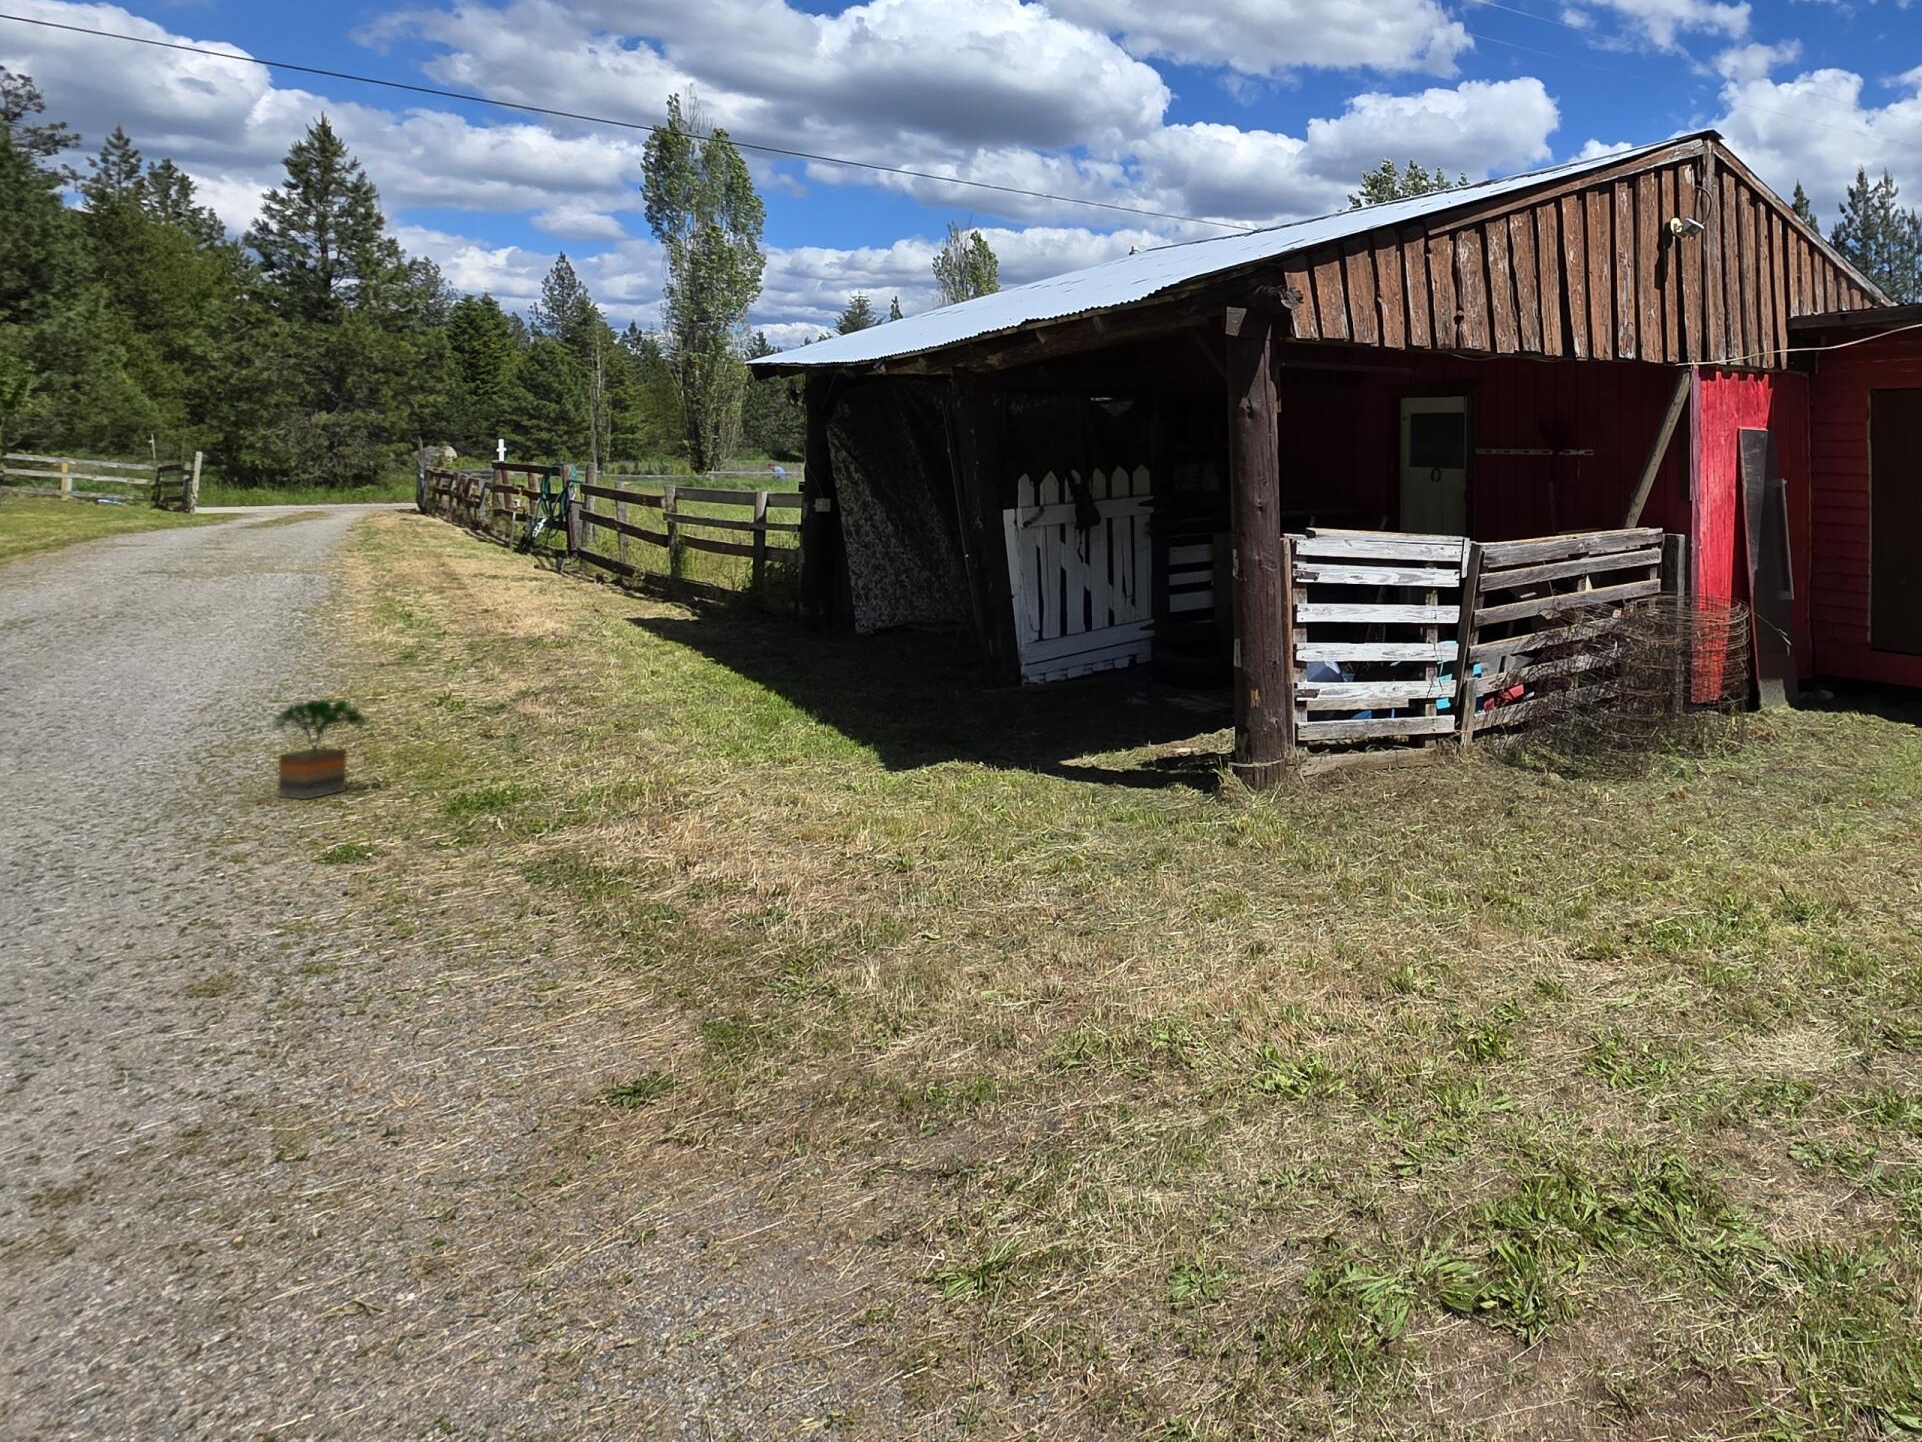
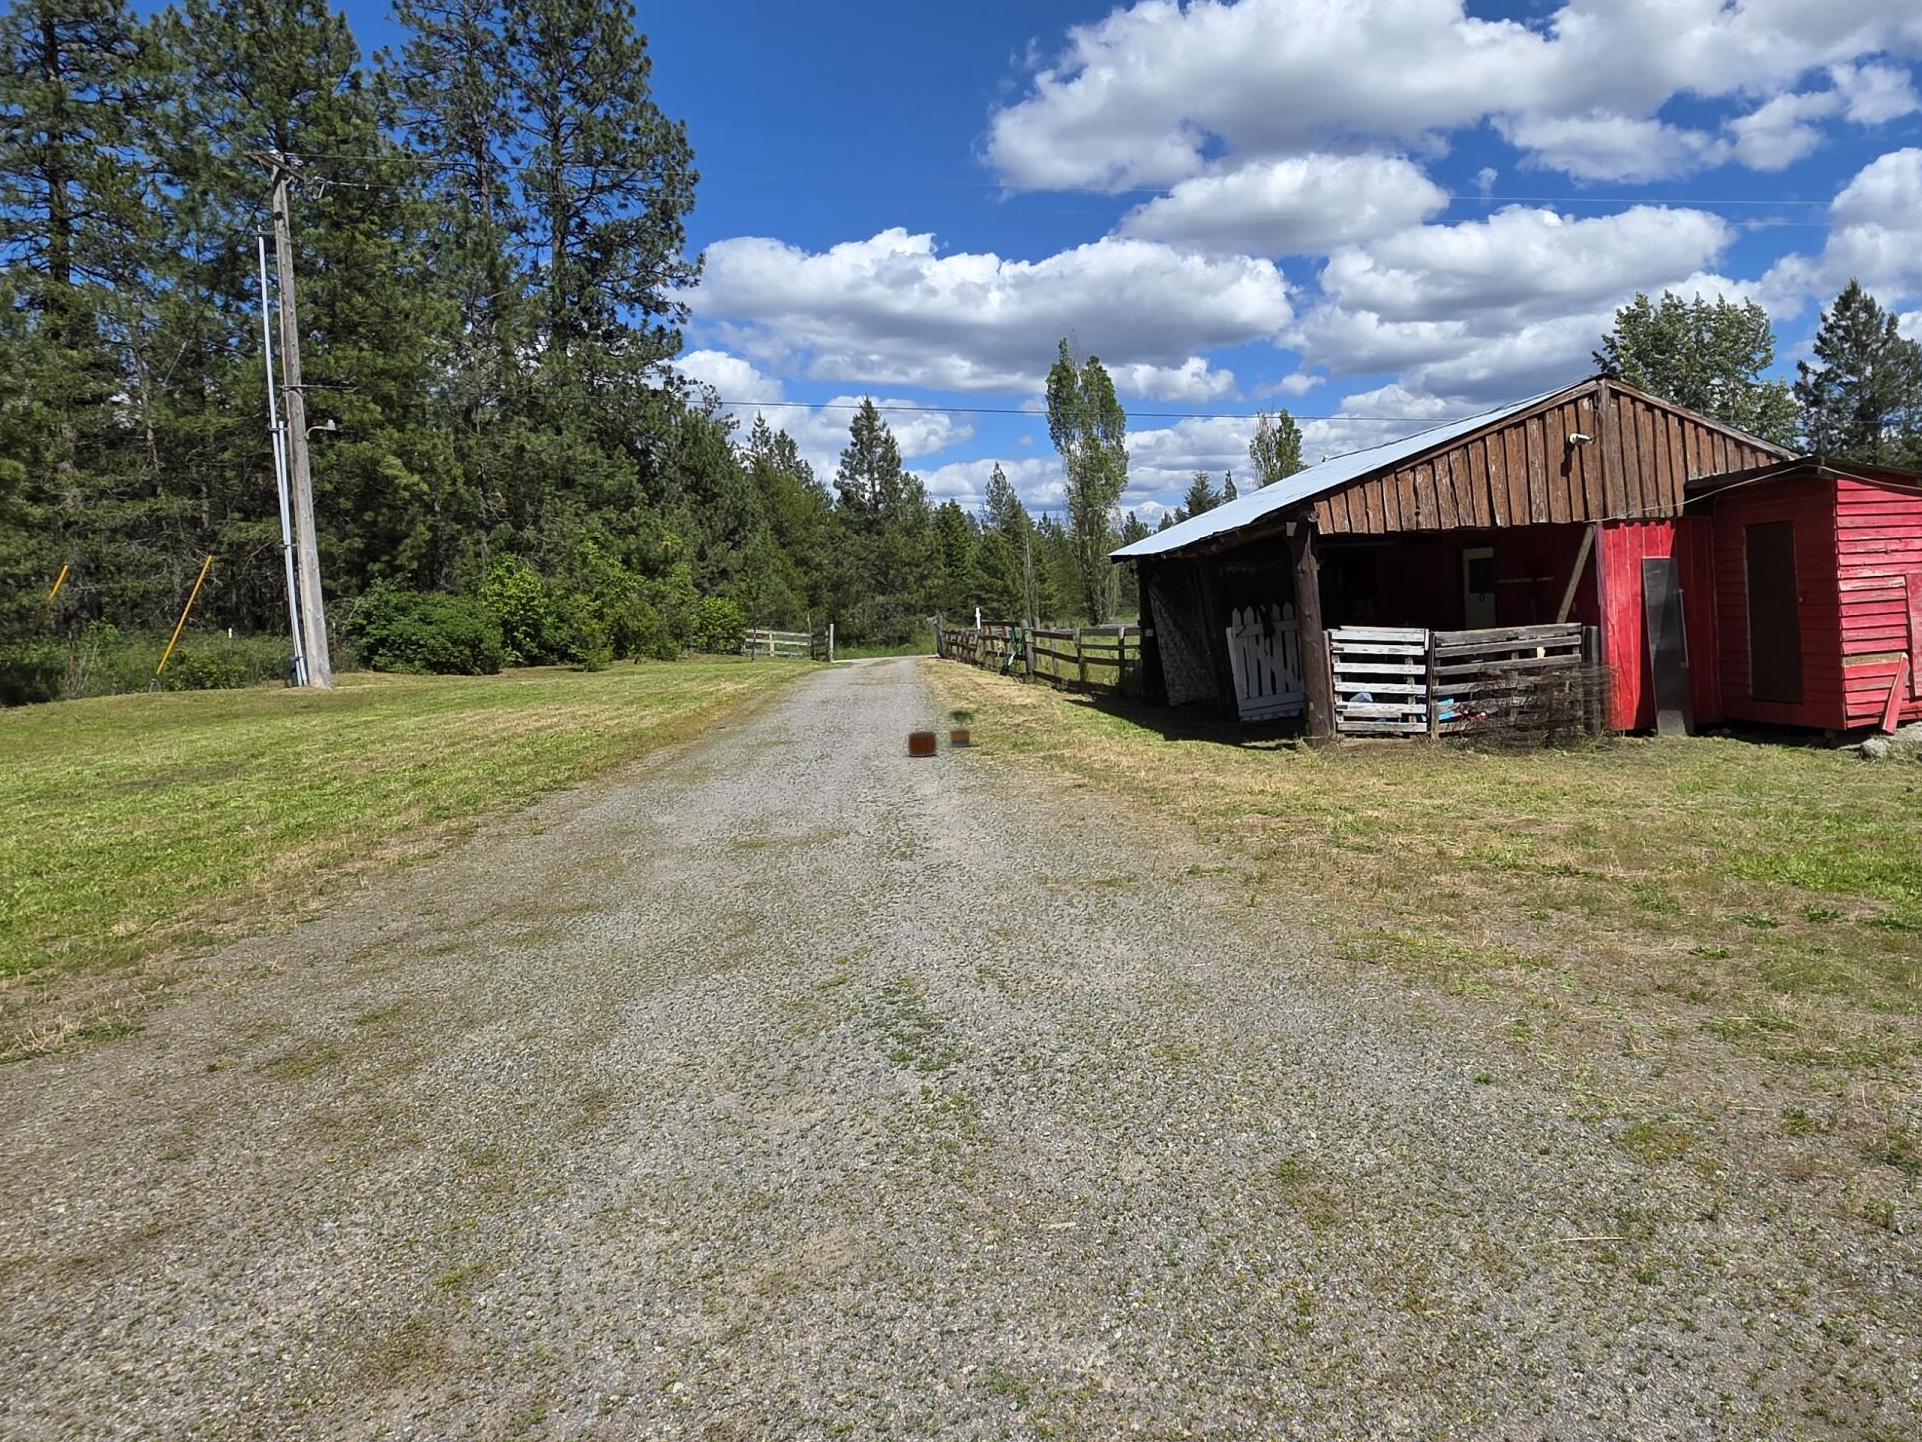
bucket: none [86,778,205,862] -> present [908,731,937,757]

